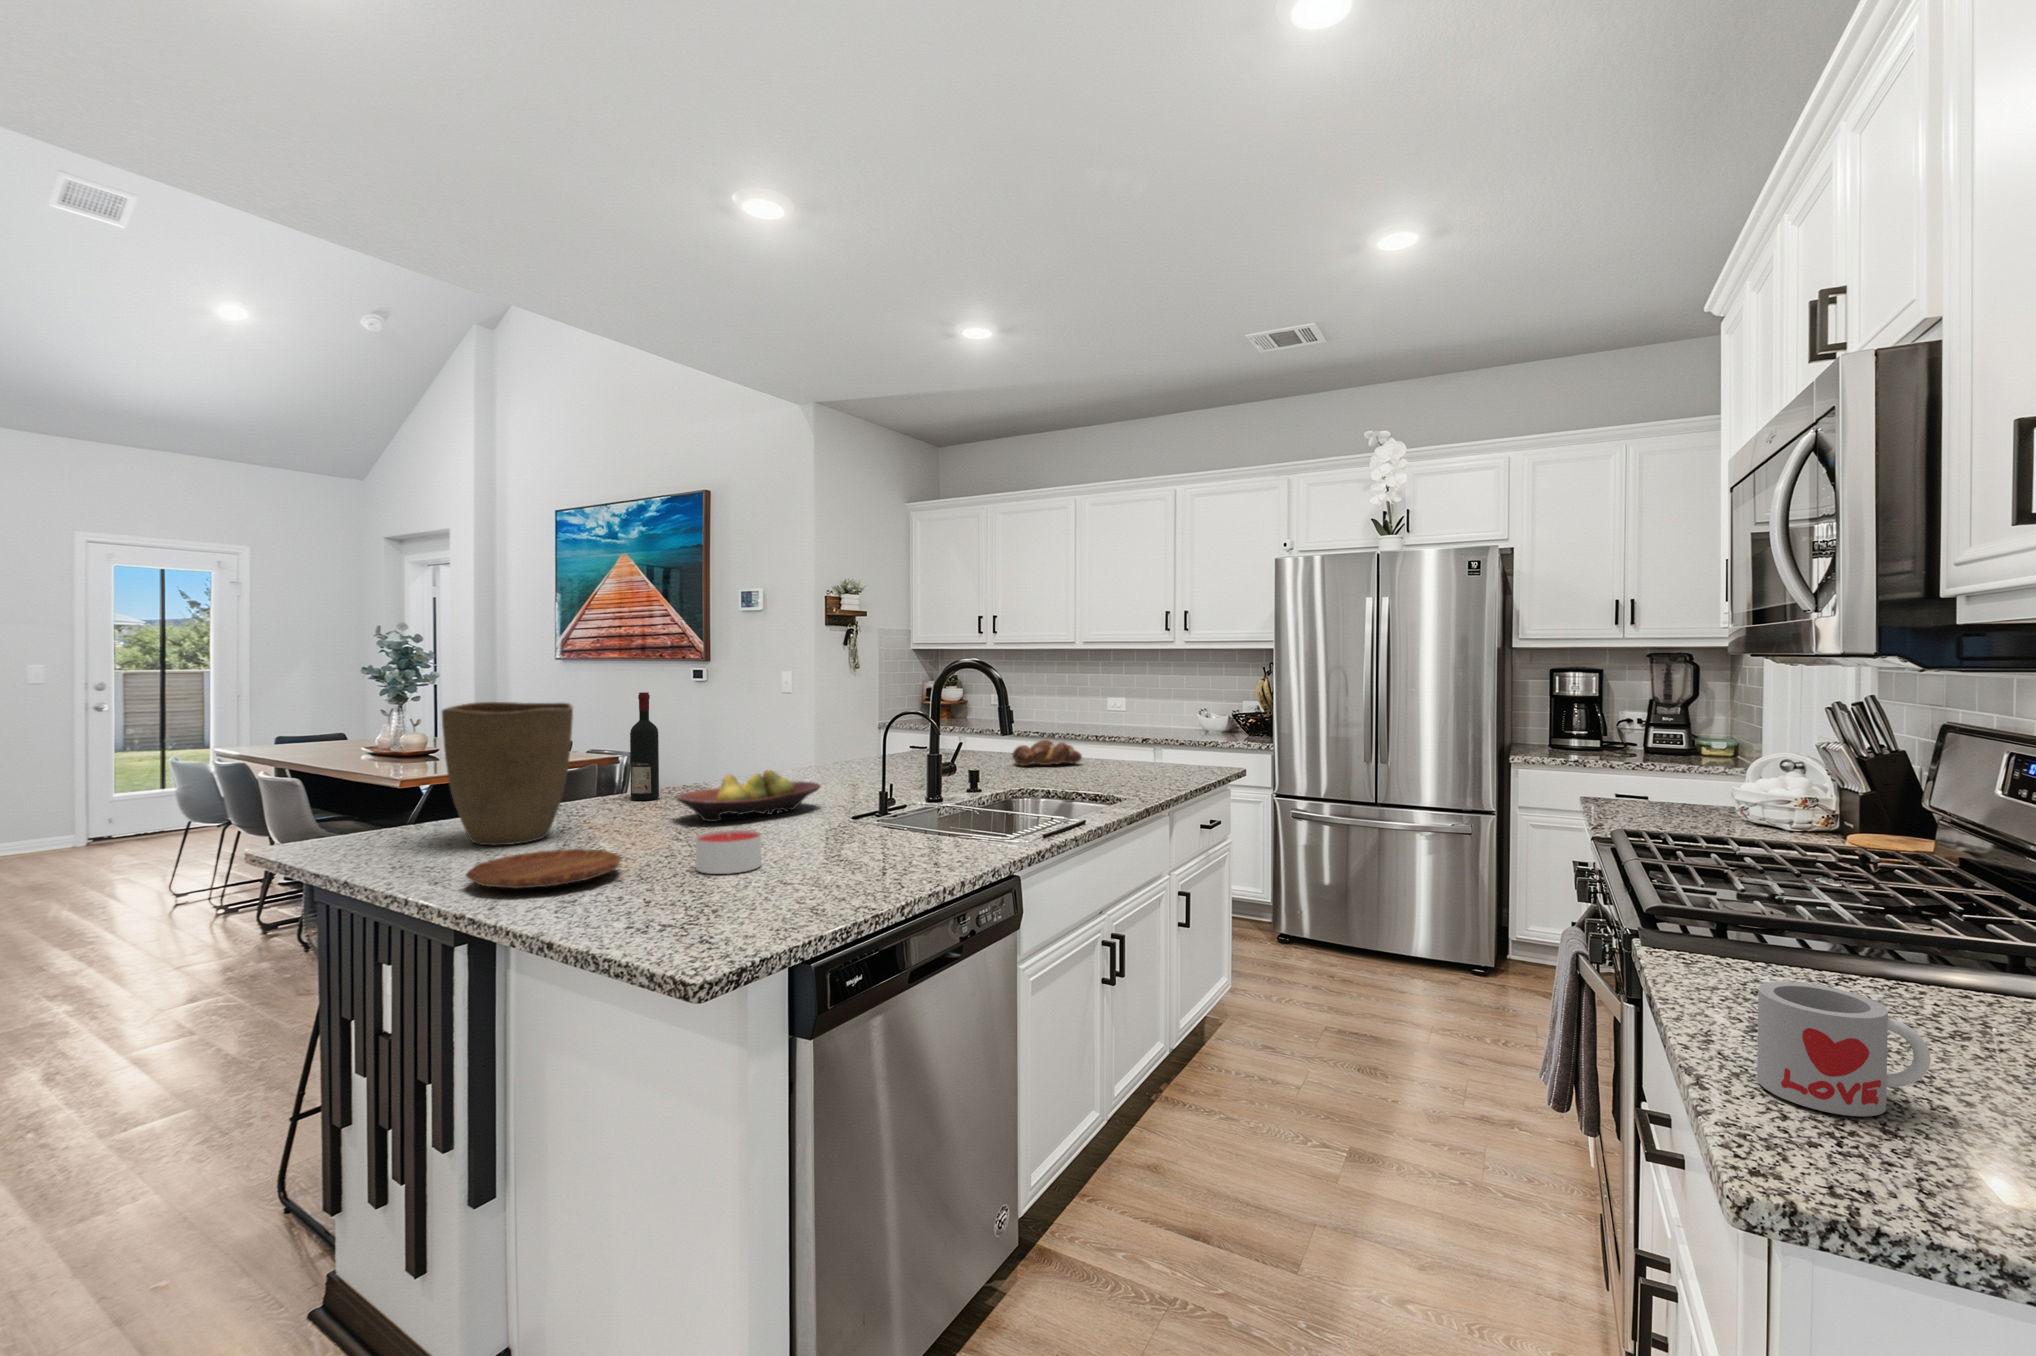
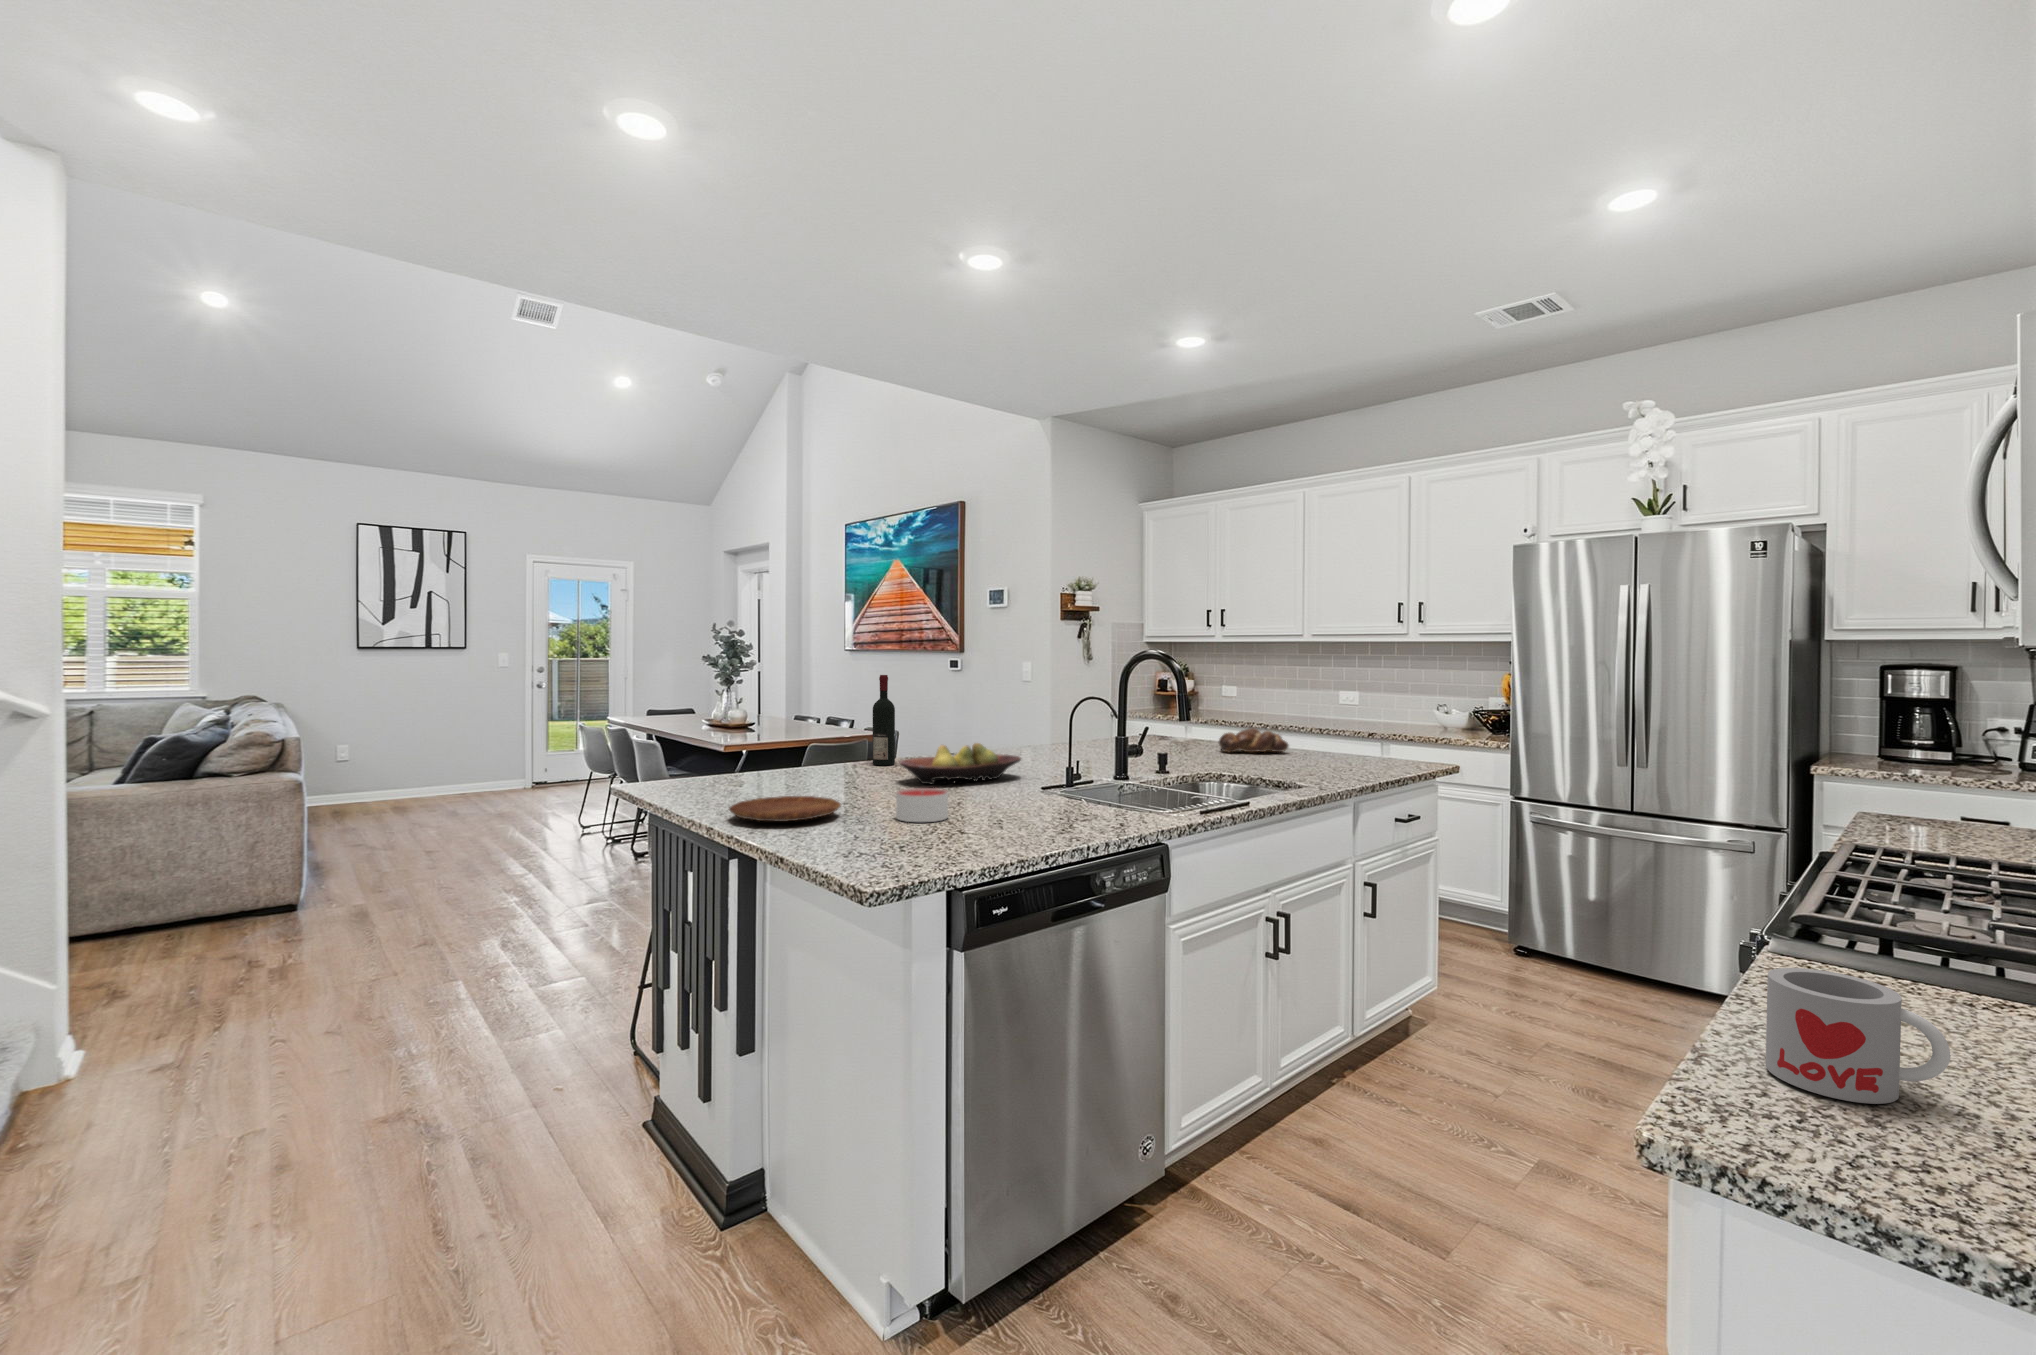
vase: present [442,702,573,845] -> none [725,679,819,792]

